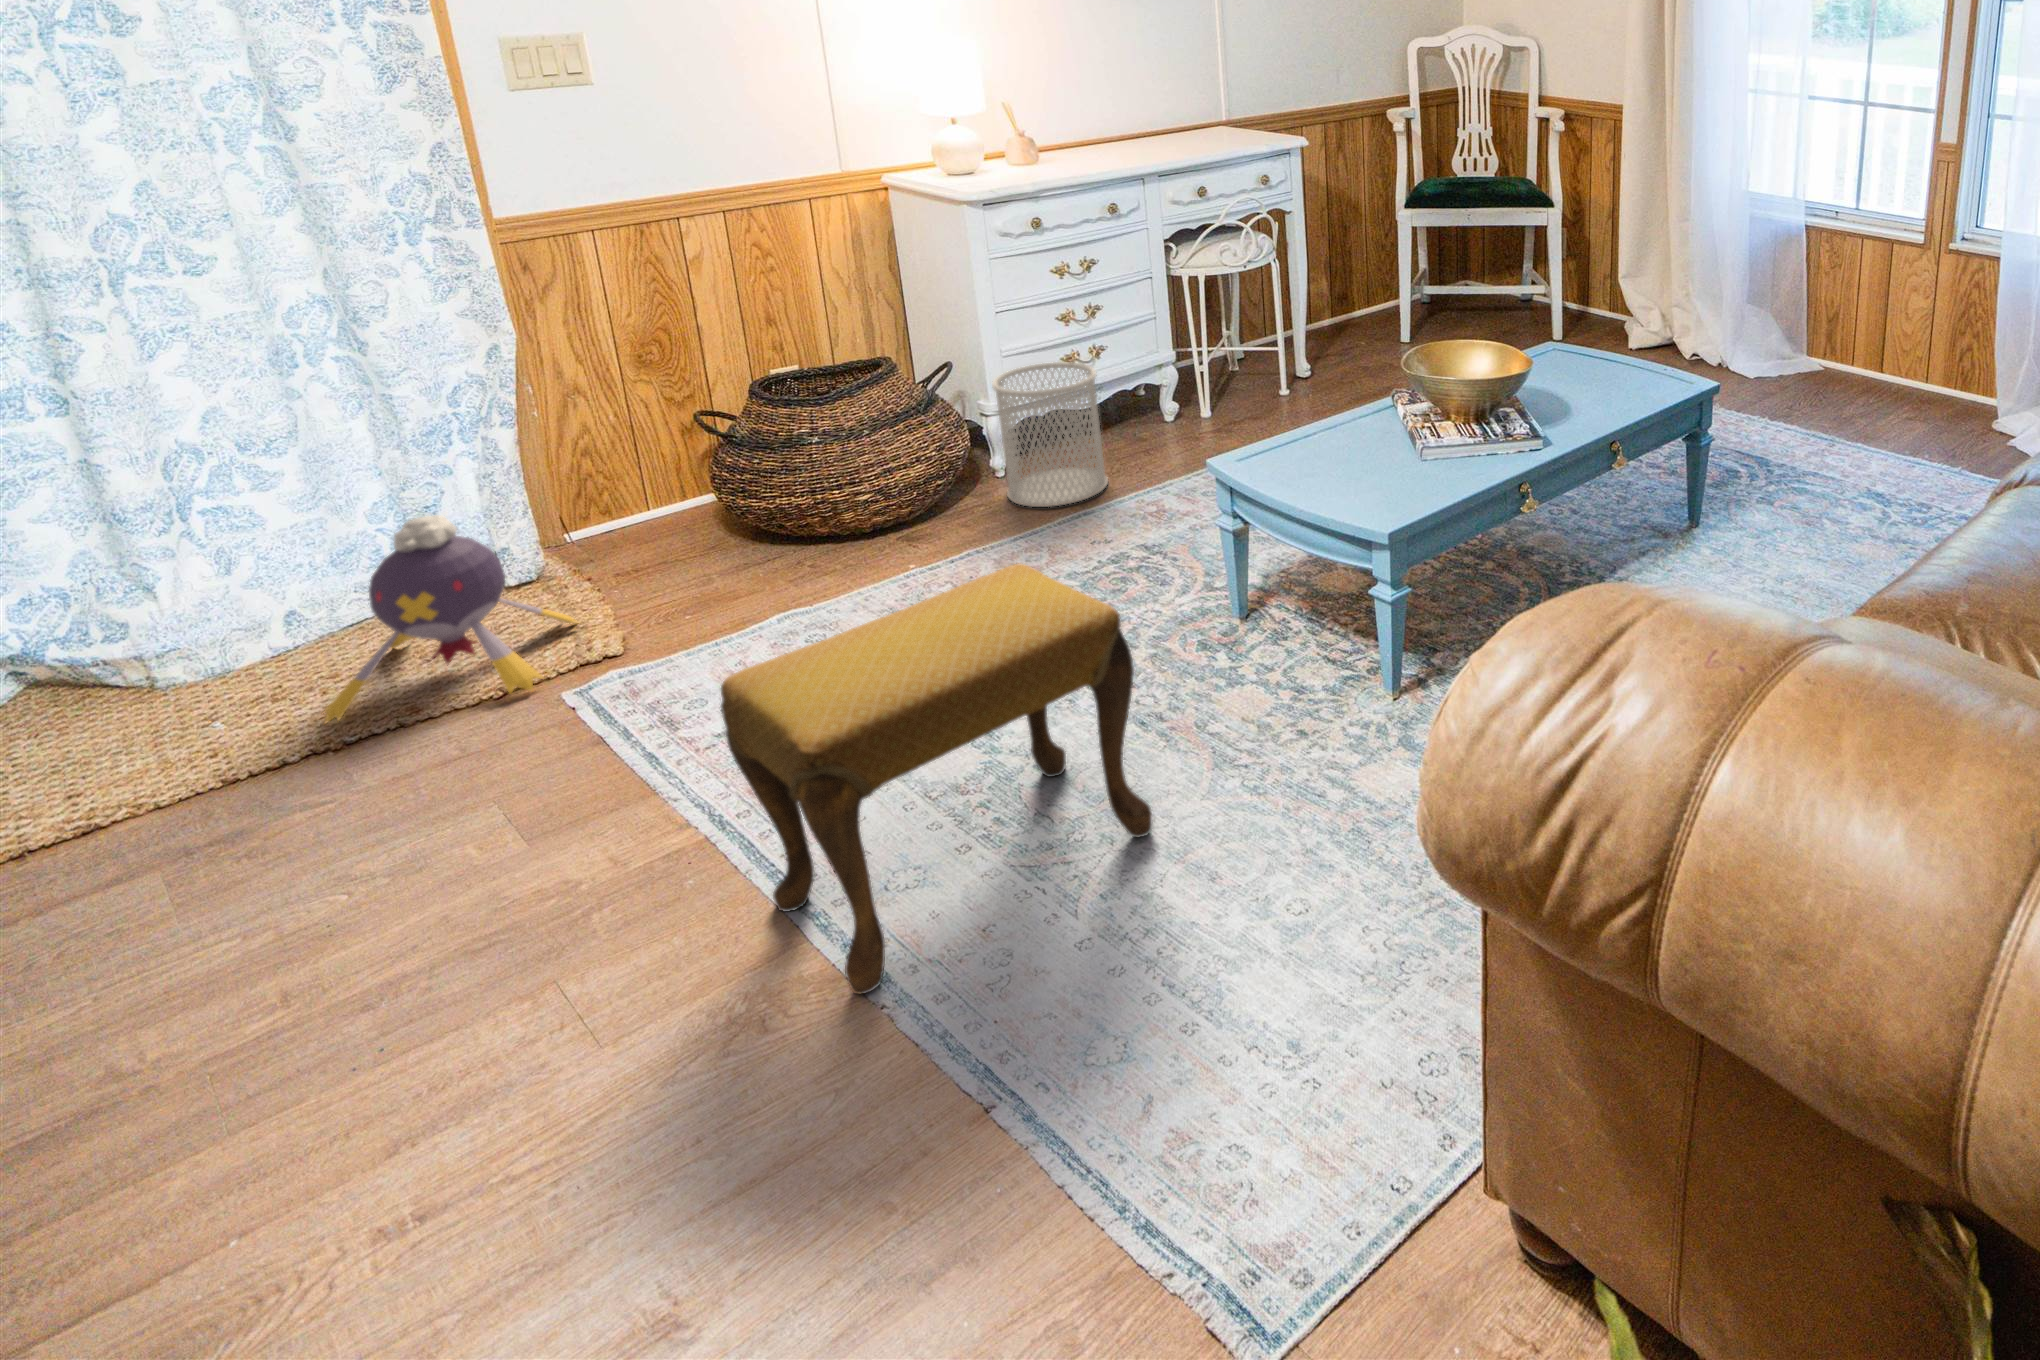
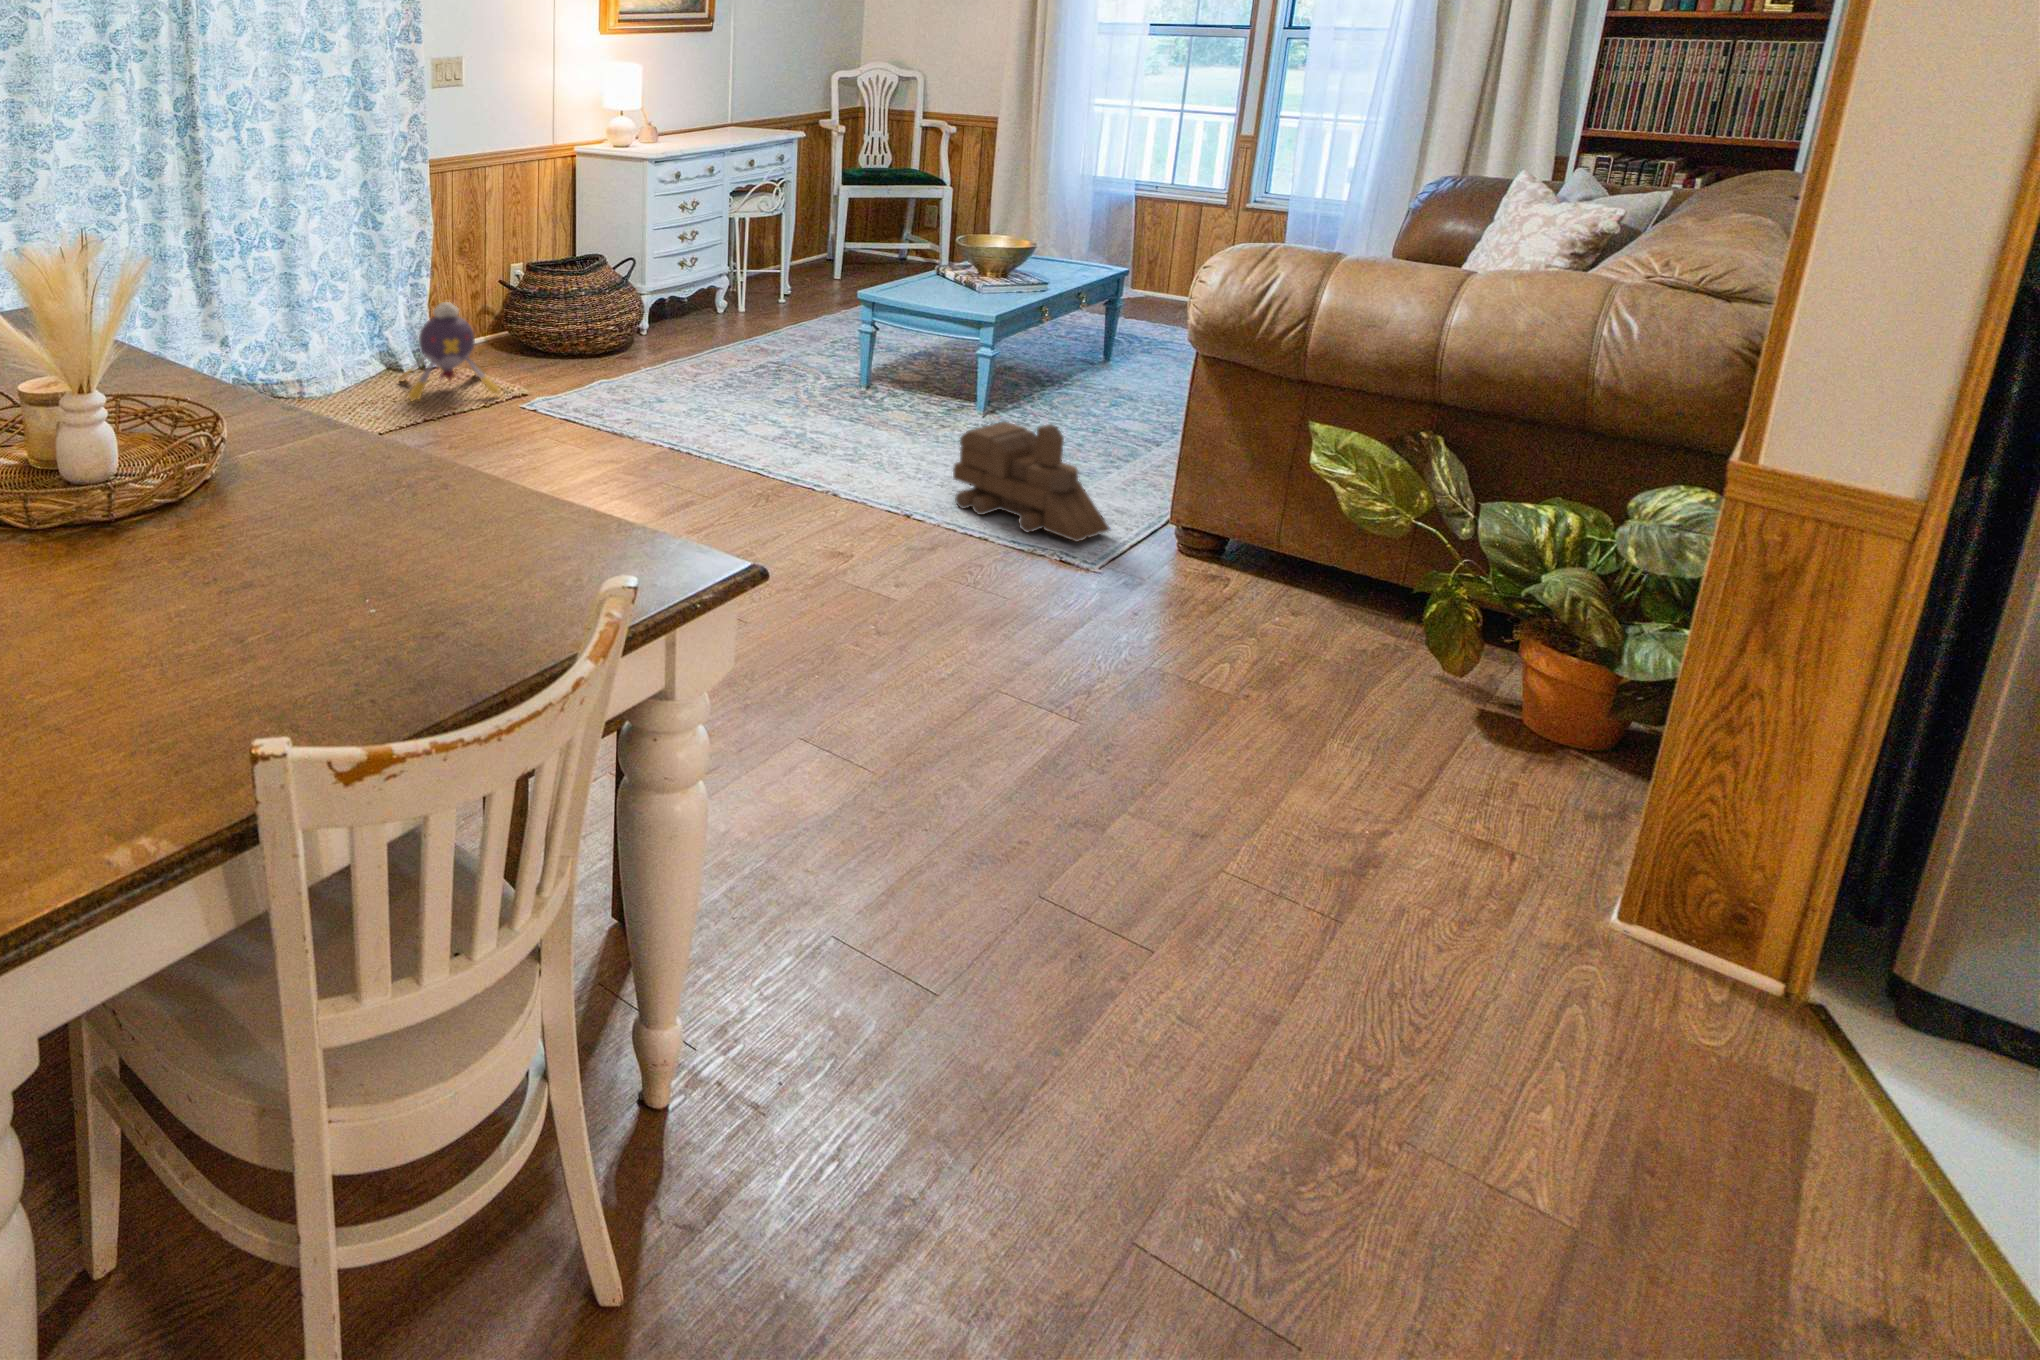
wastebasket: present [992,362,1108,507] -> none [656,258,716,340]
footstool: present [721,563,1152,994] -> none [718,313,888,483]
toy train: none [1149,862,1419,1244] -> present [953,422,1110,542]

